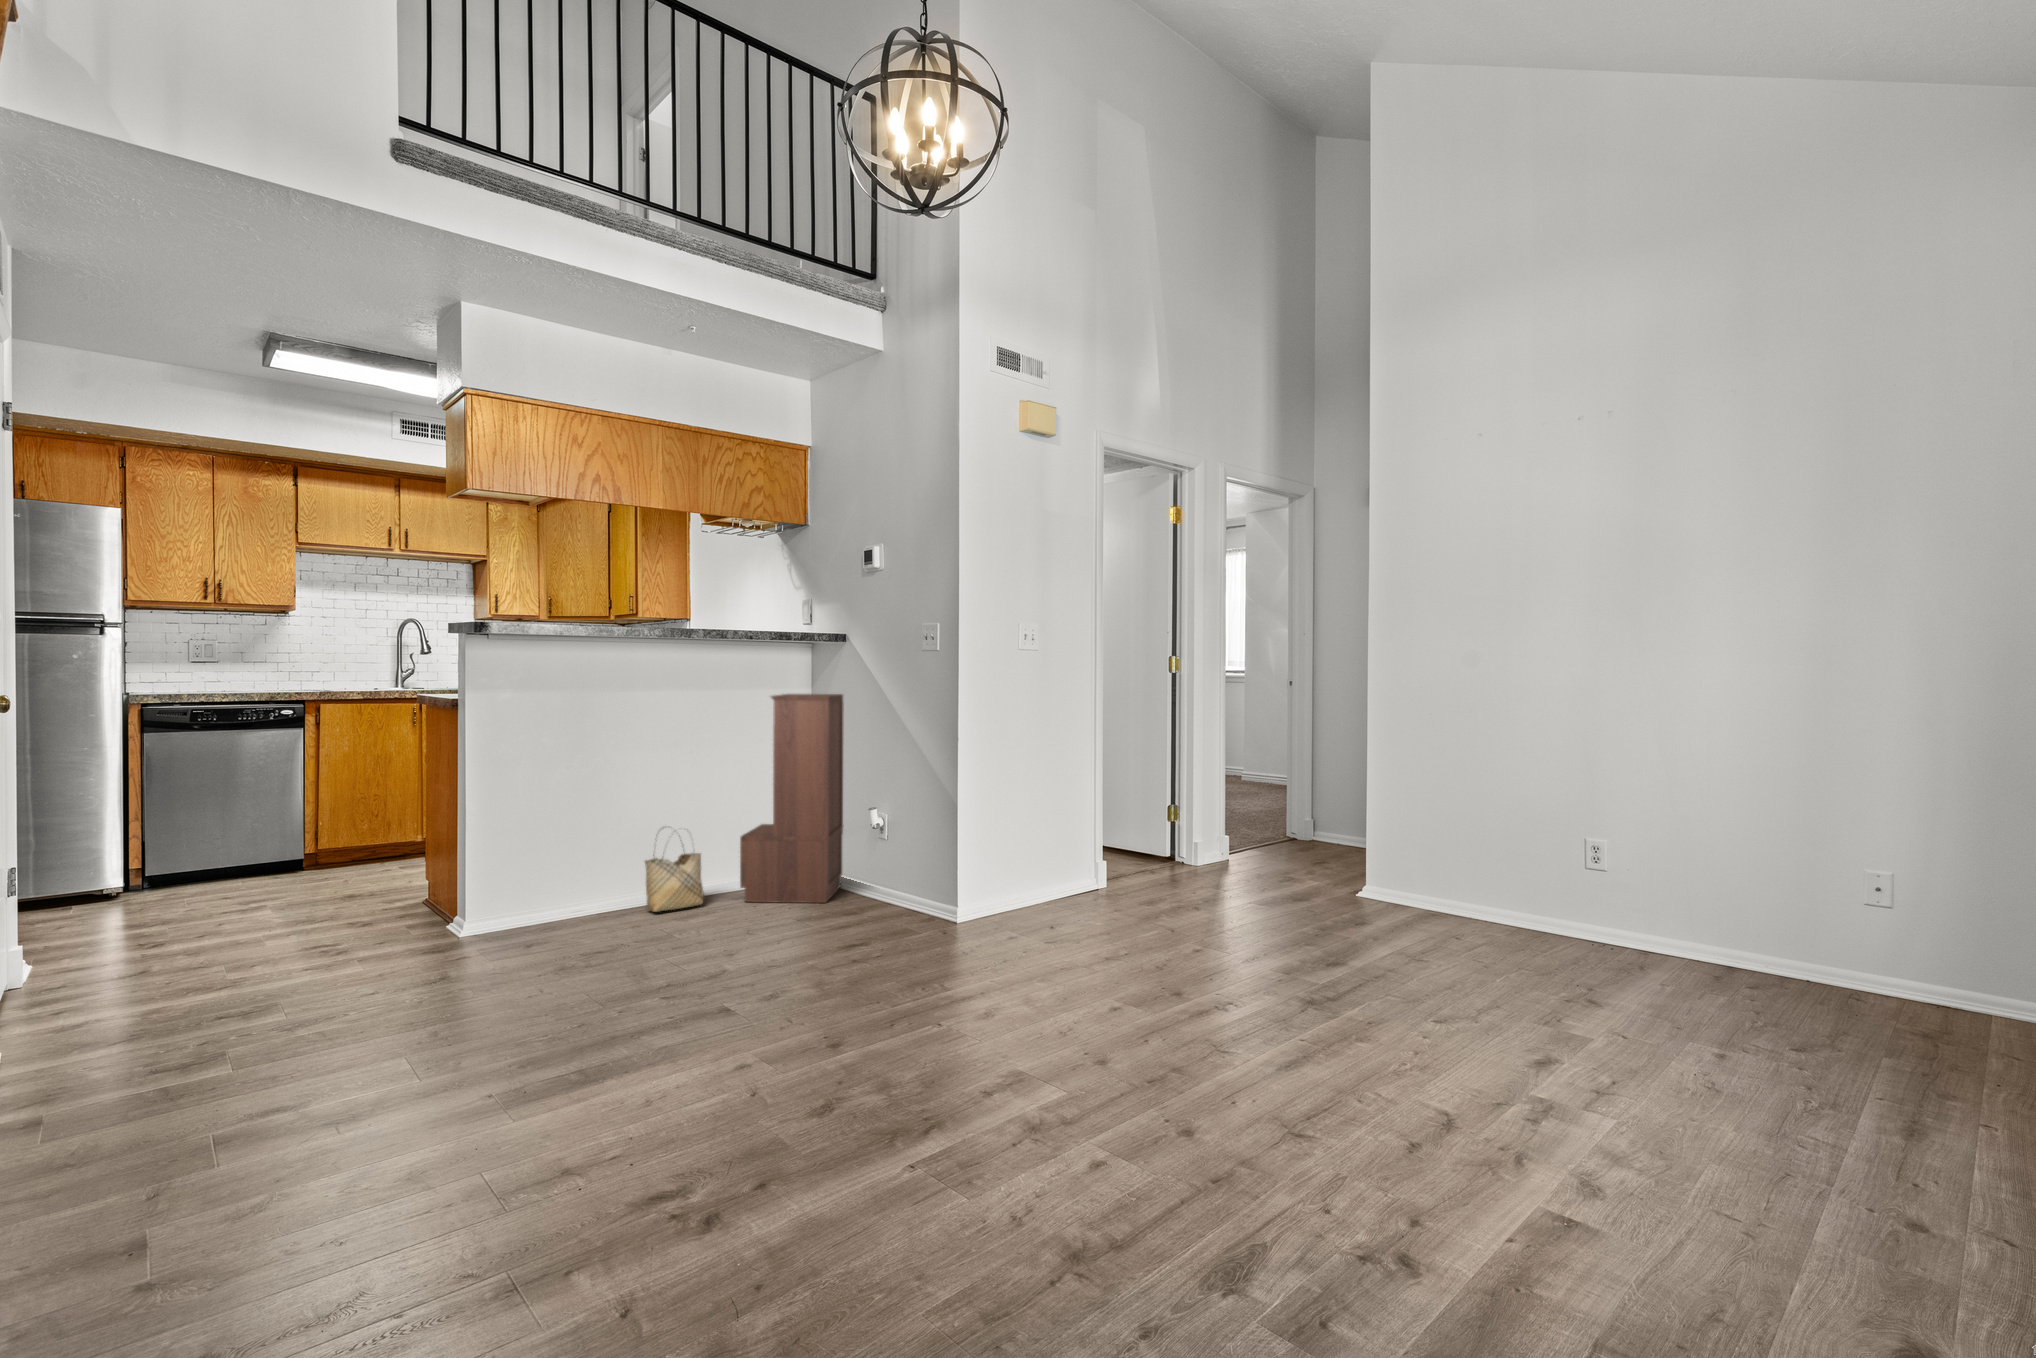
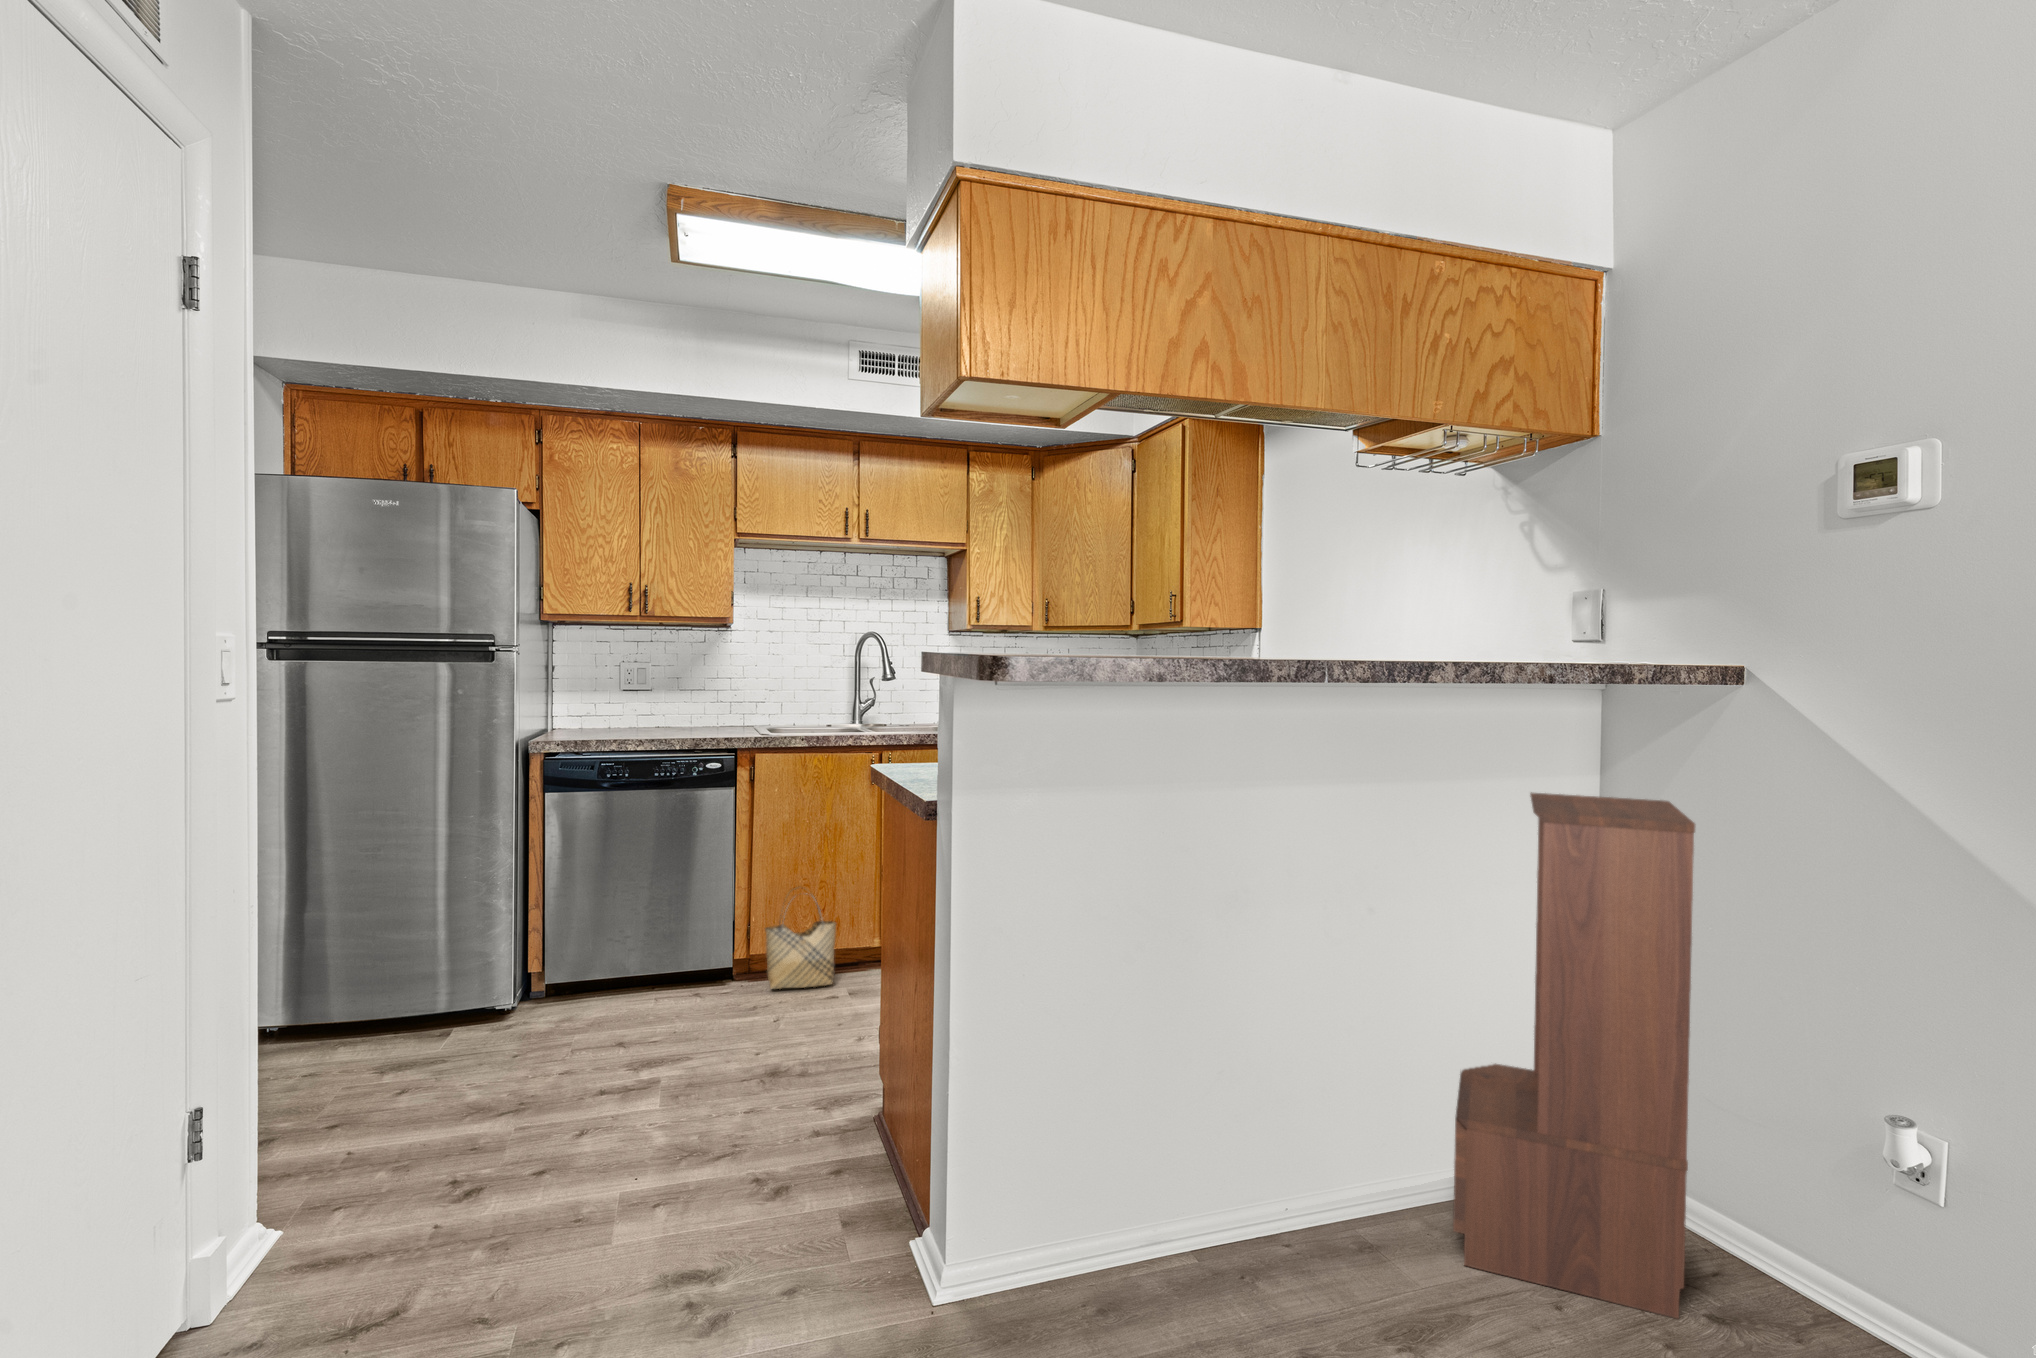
woven basket: present [645,829,704,912] -> present [765,894,836,989]

